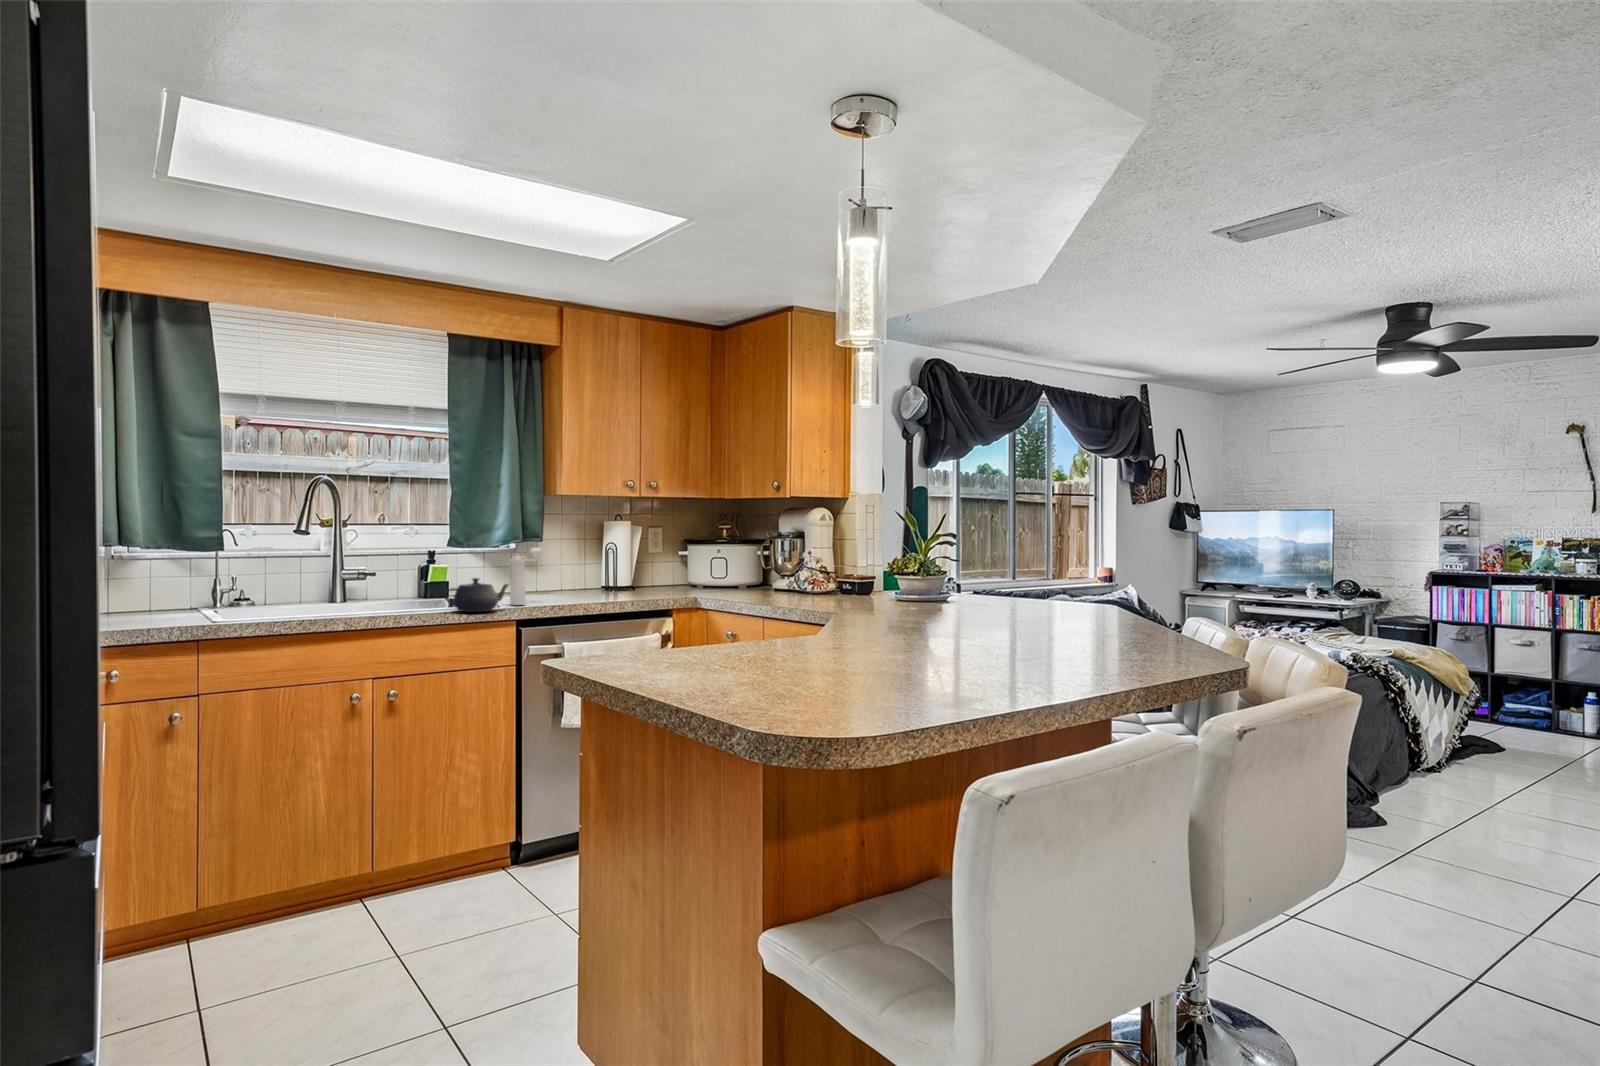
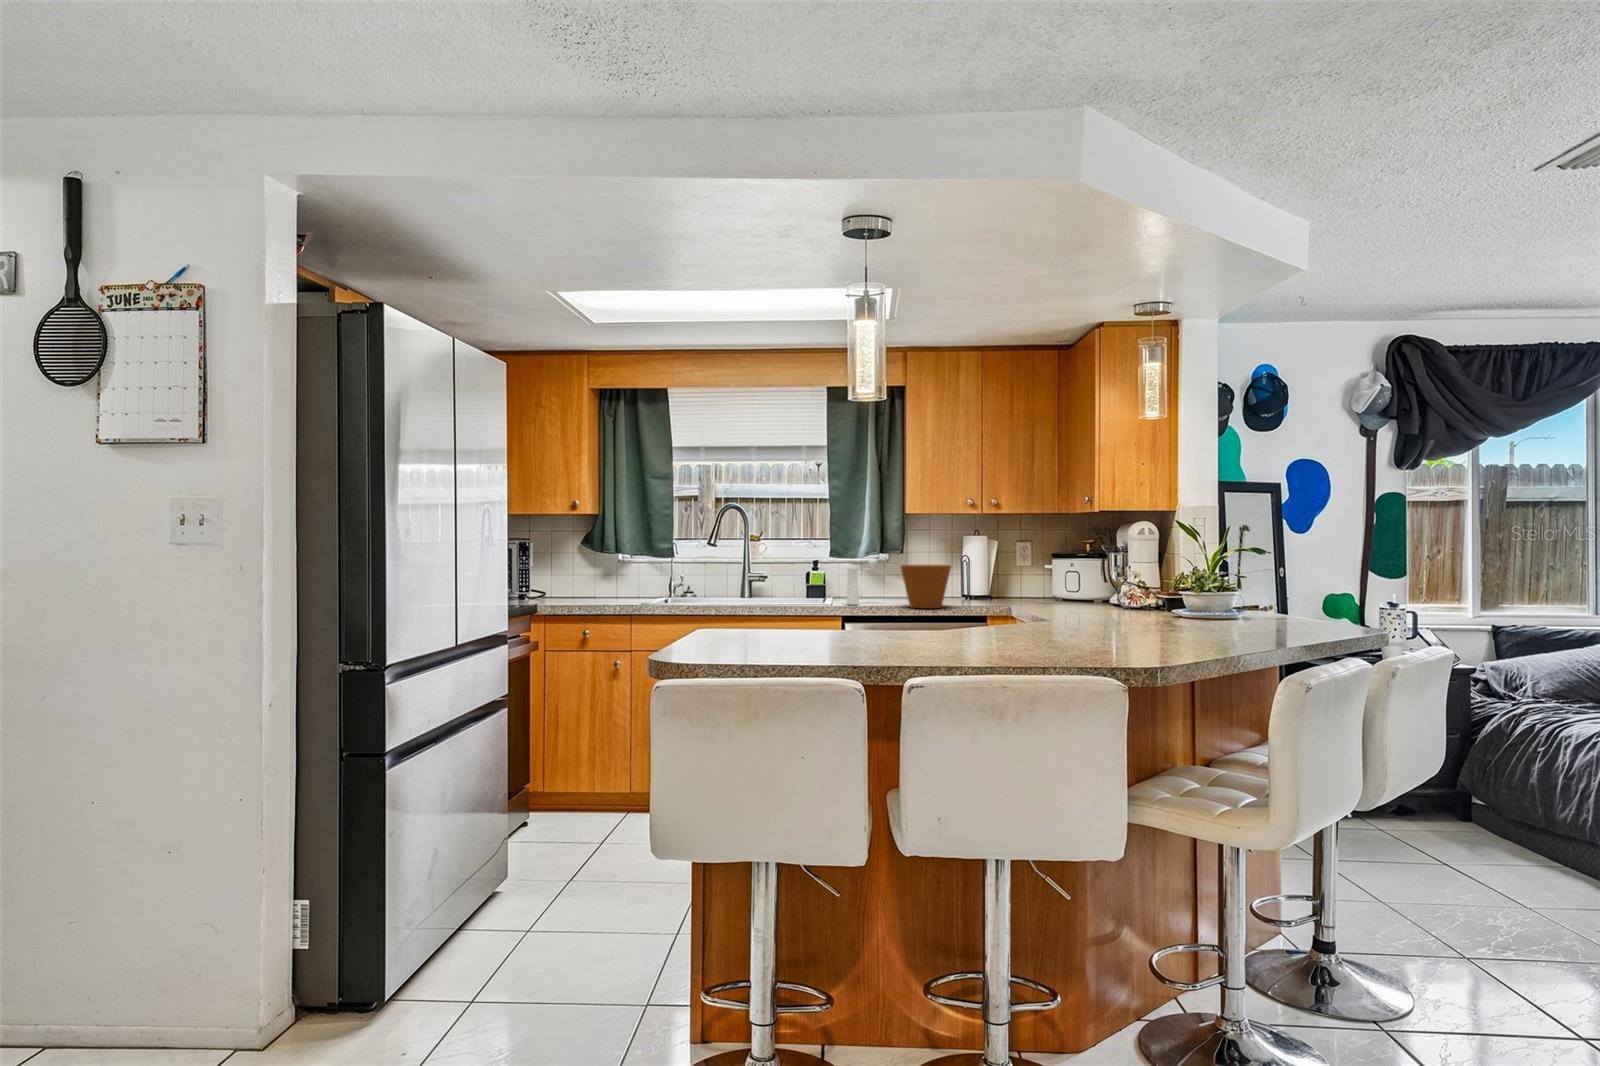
flower pot: none [581,554,641,605] -> present [901,565,951,608]
teapot: present [443,578,509,612] -> none [785,581,838,608]

